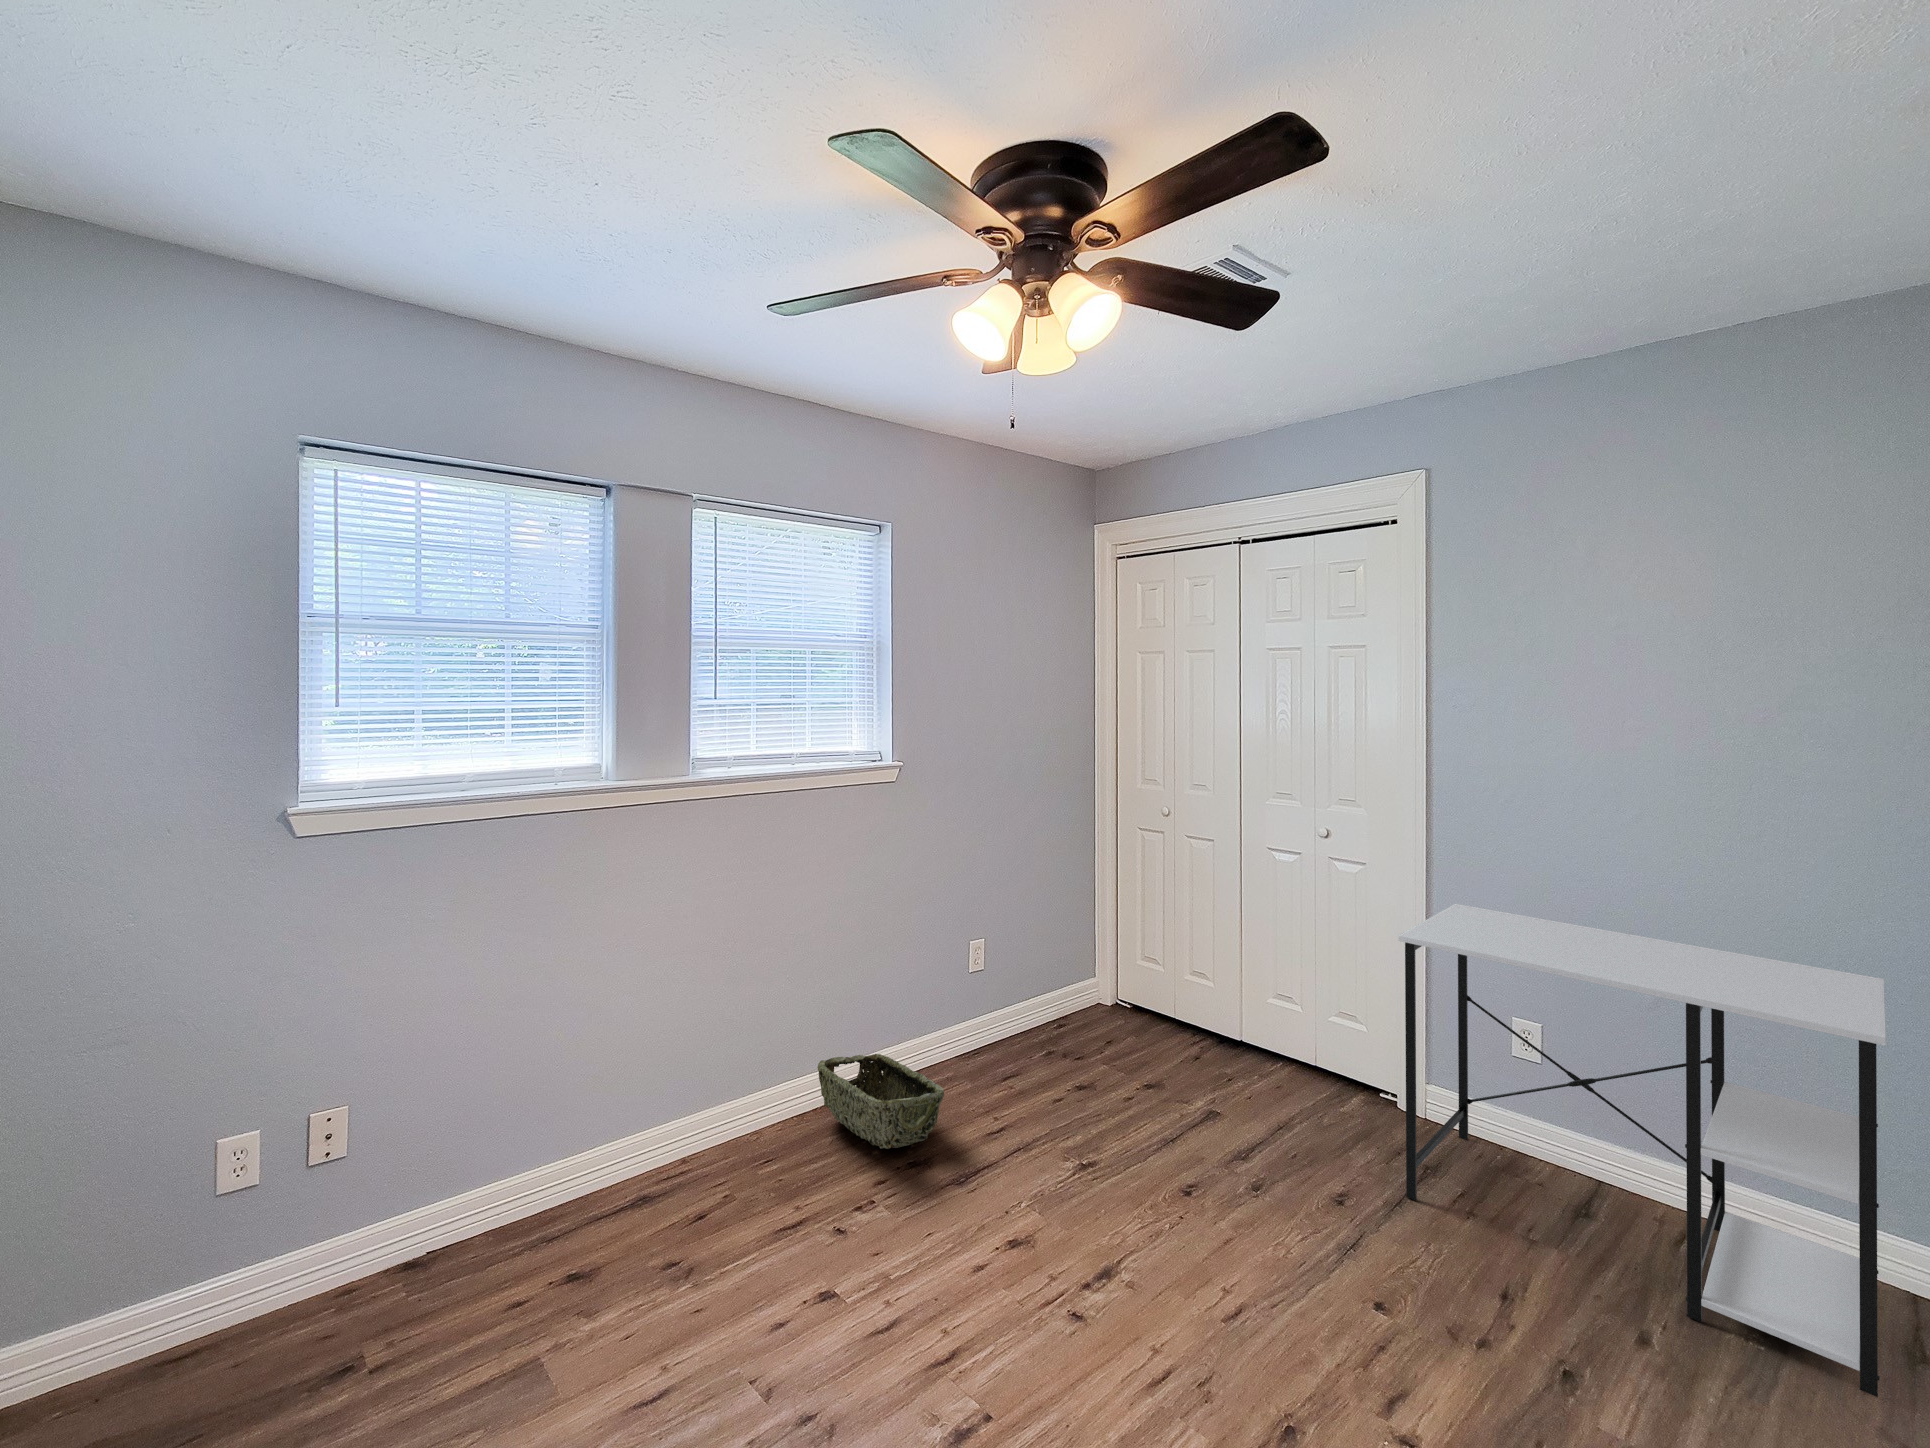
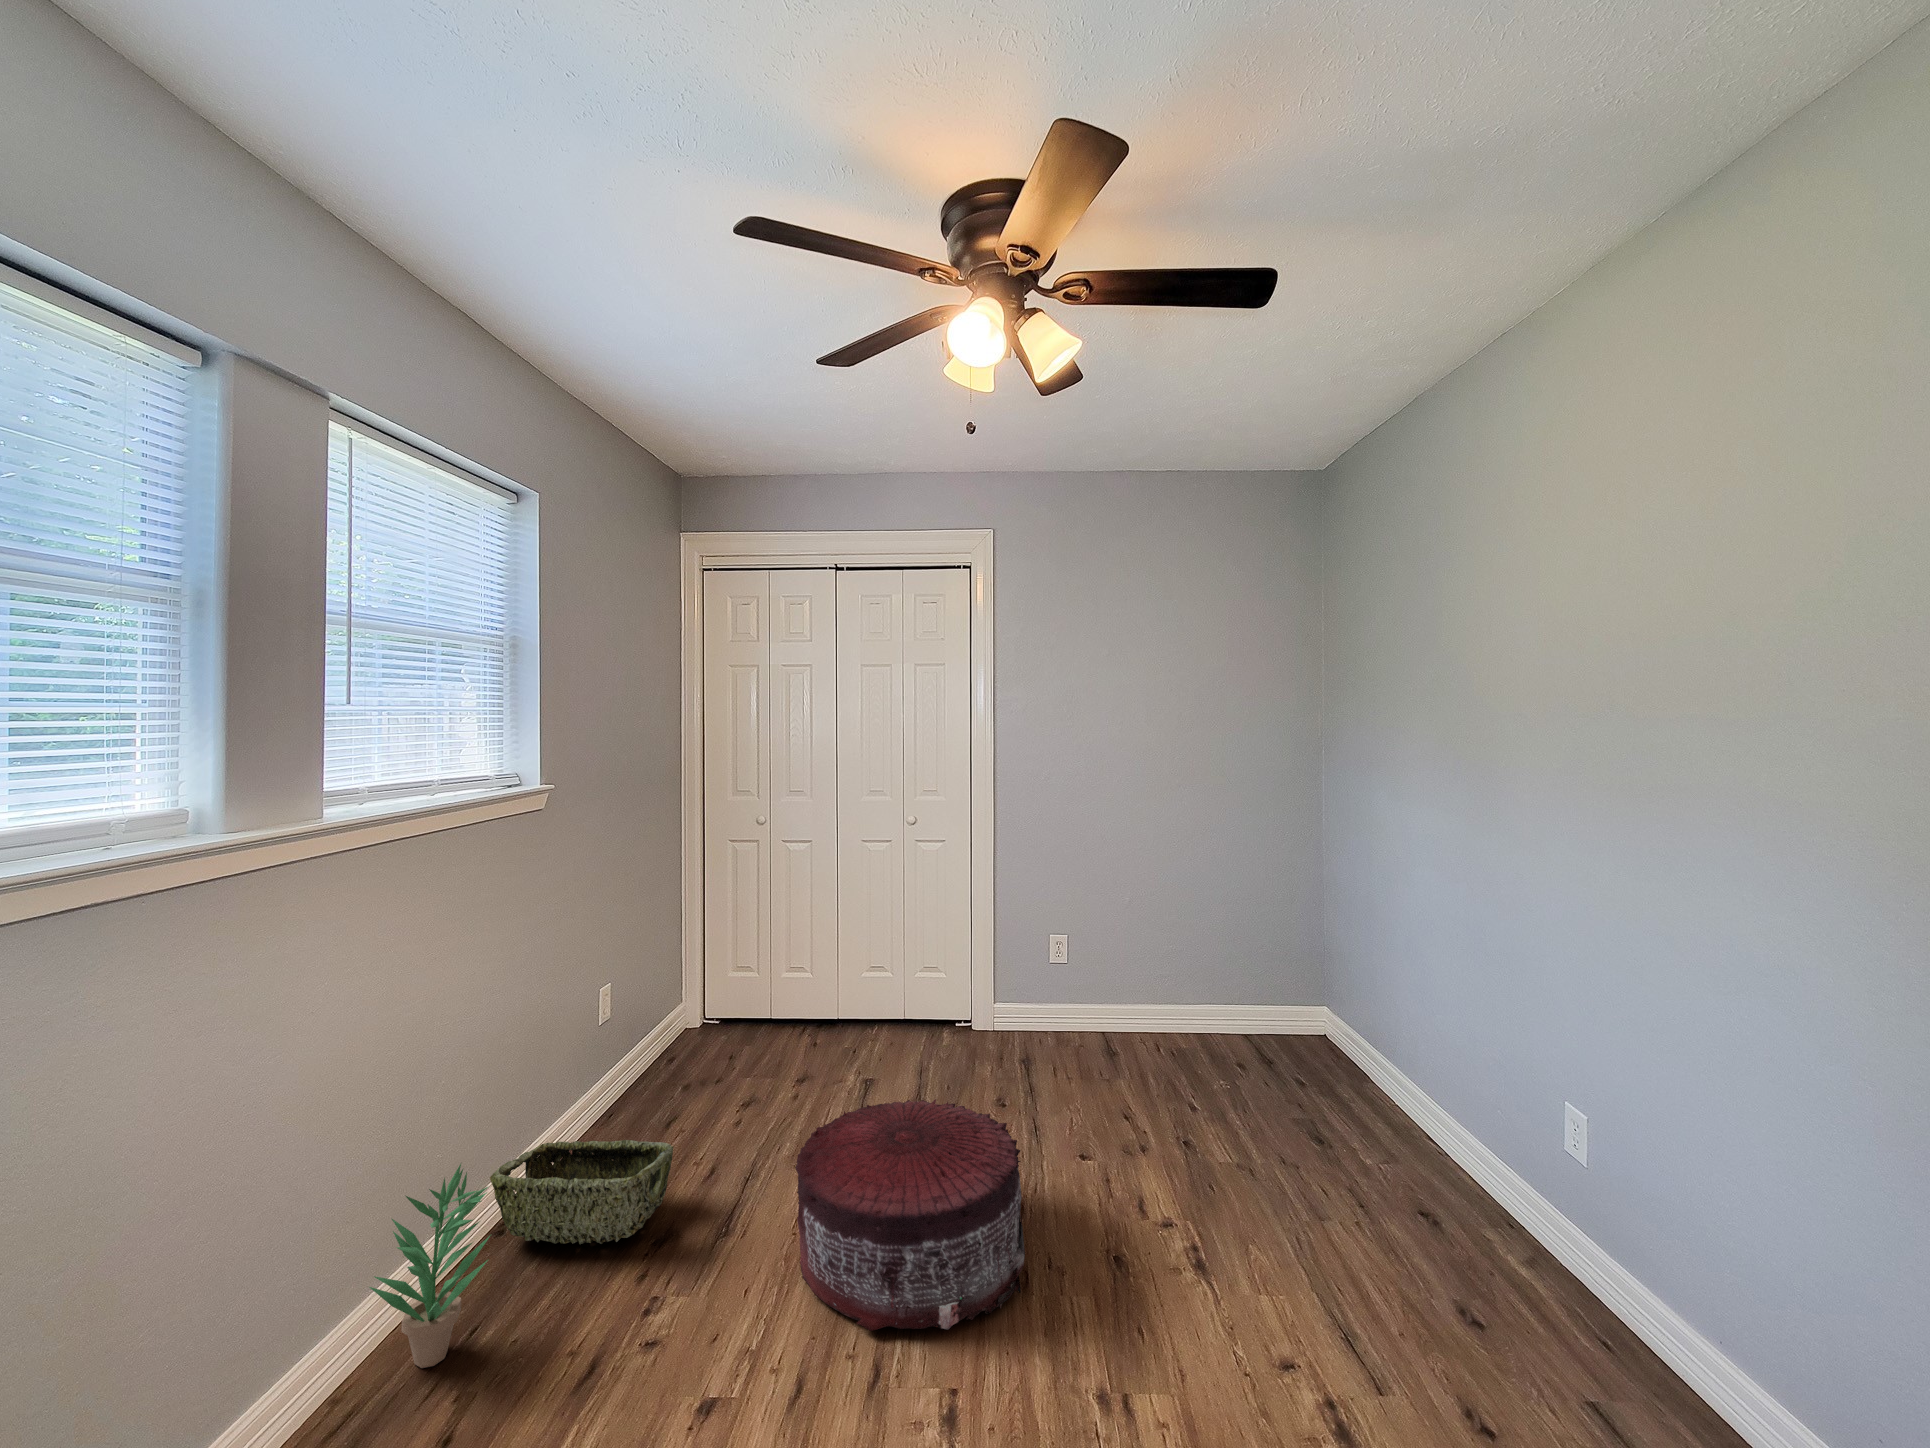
desk: present [1398,904,1886,1397] -> none [1015,856,1275,1088]
potted plant: none [704,1040,774,1171] -> present [369,1164,490,1368]
pouf: none [960,1119,1196,1385] -> present [795,1099,1025,1331]

